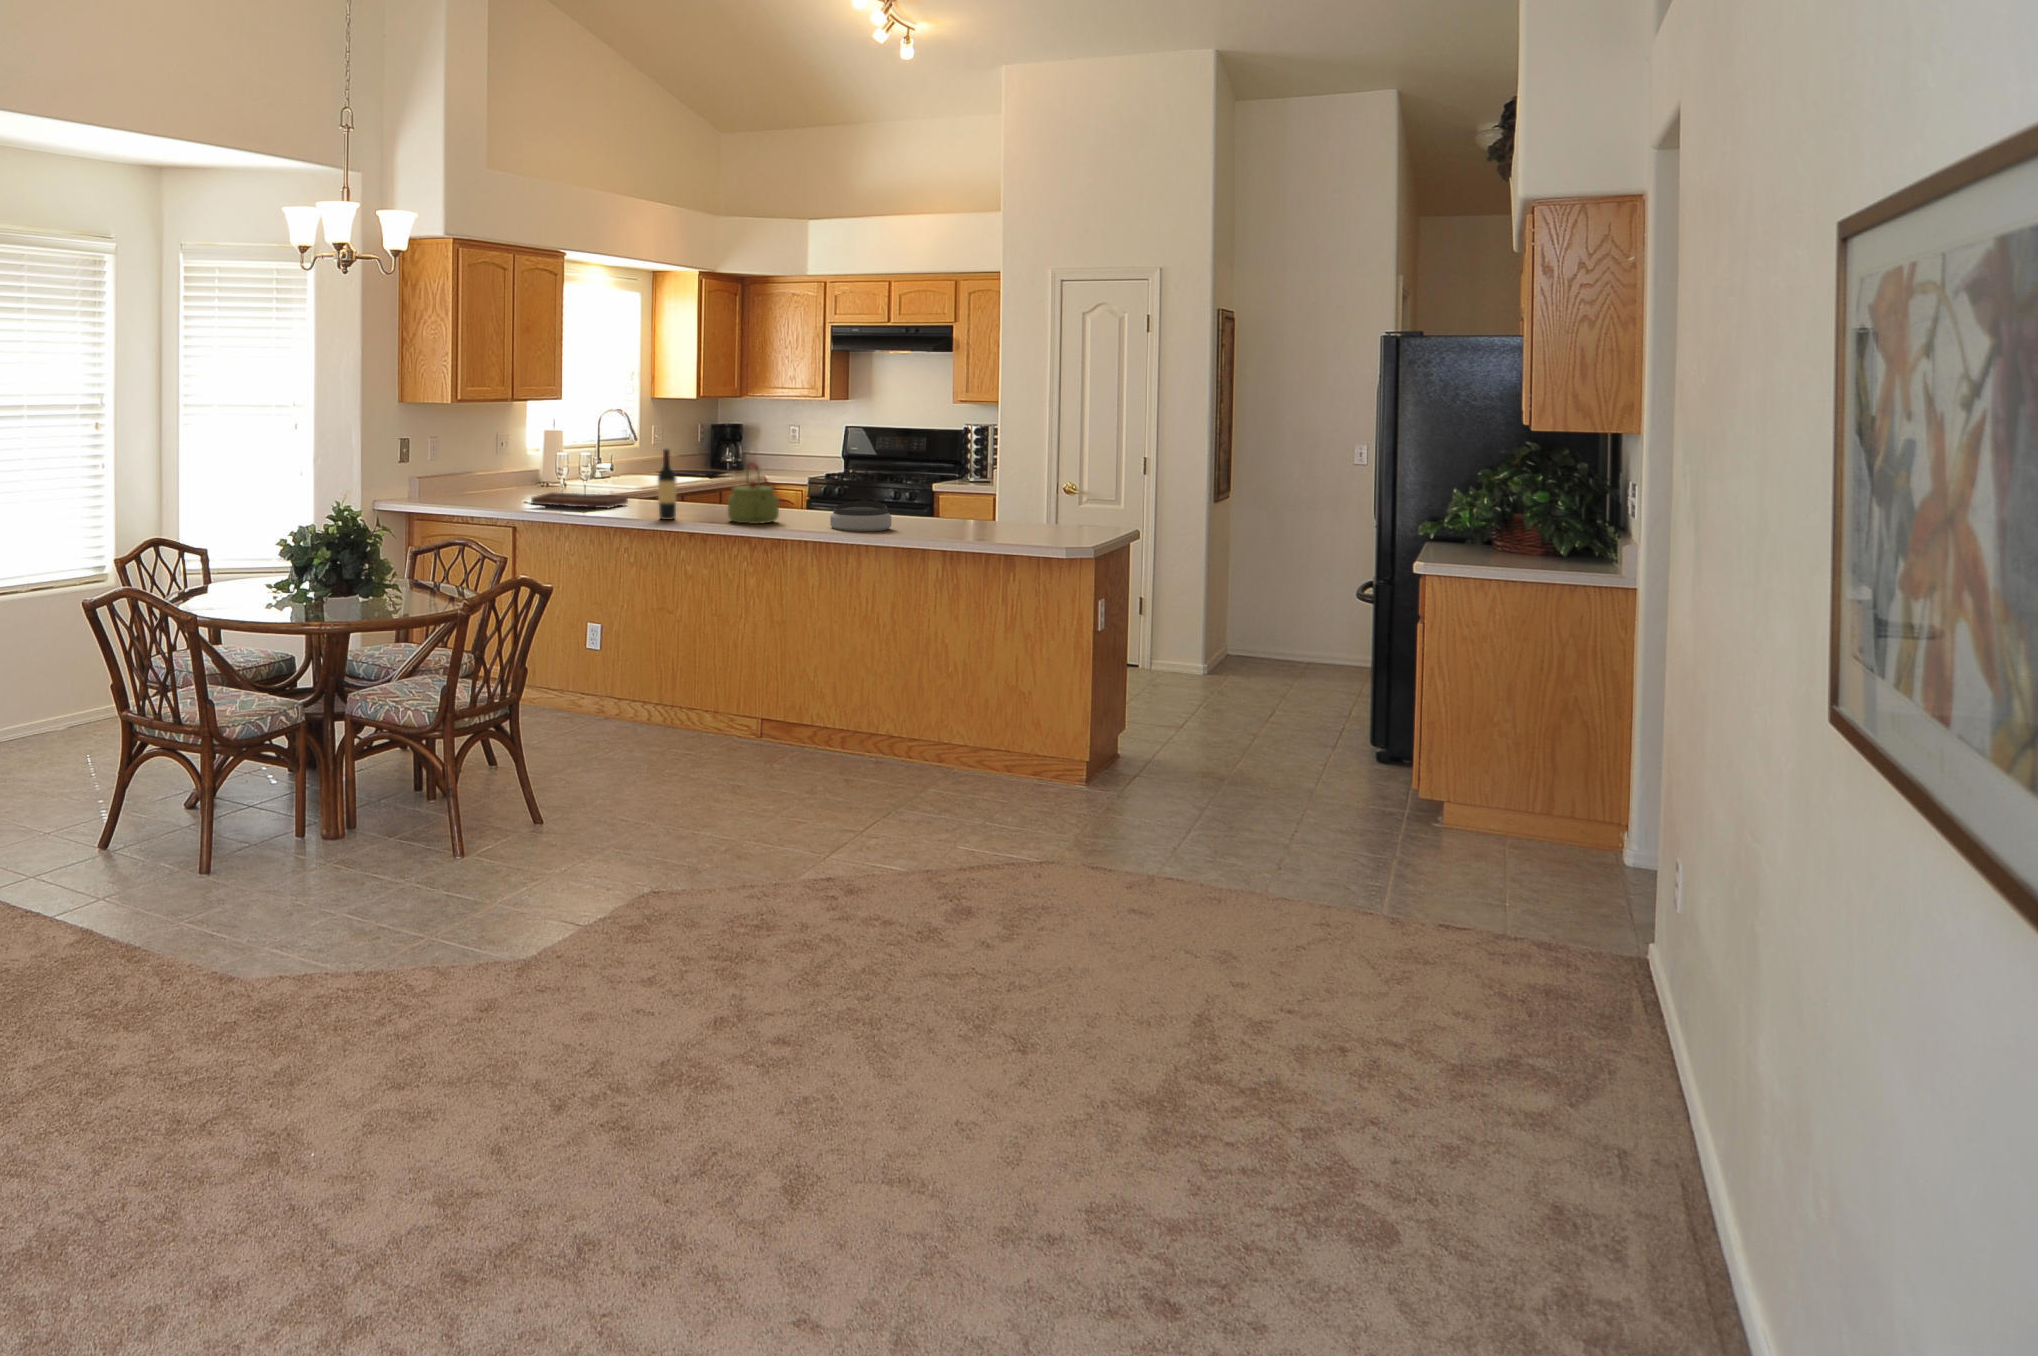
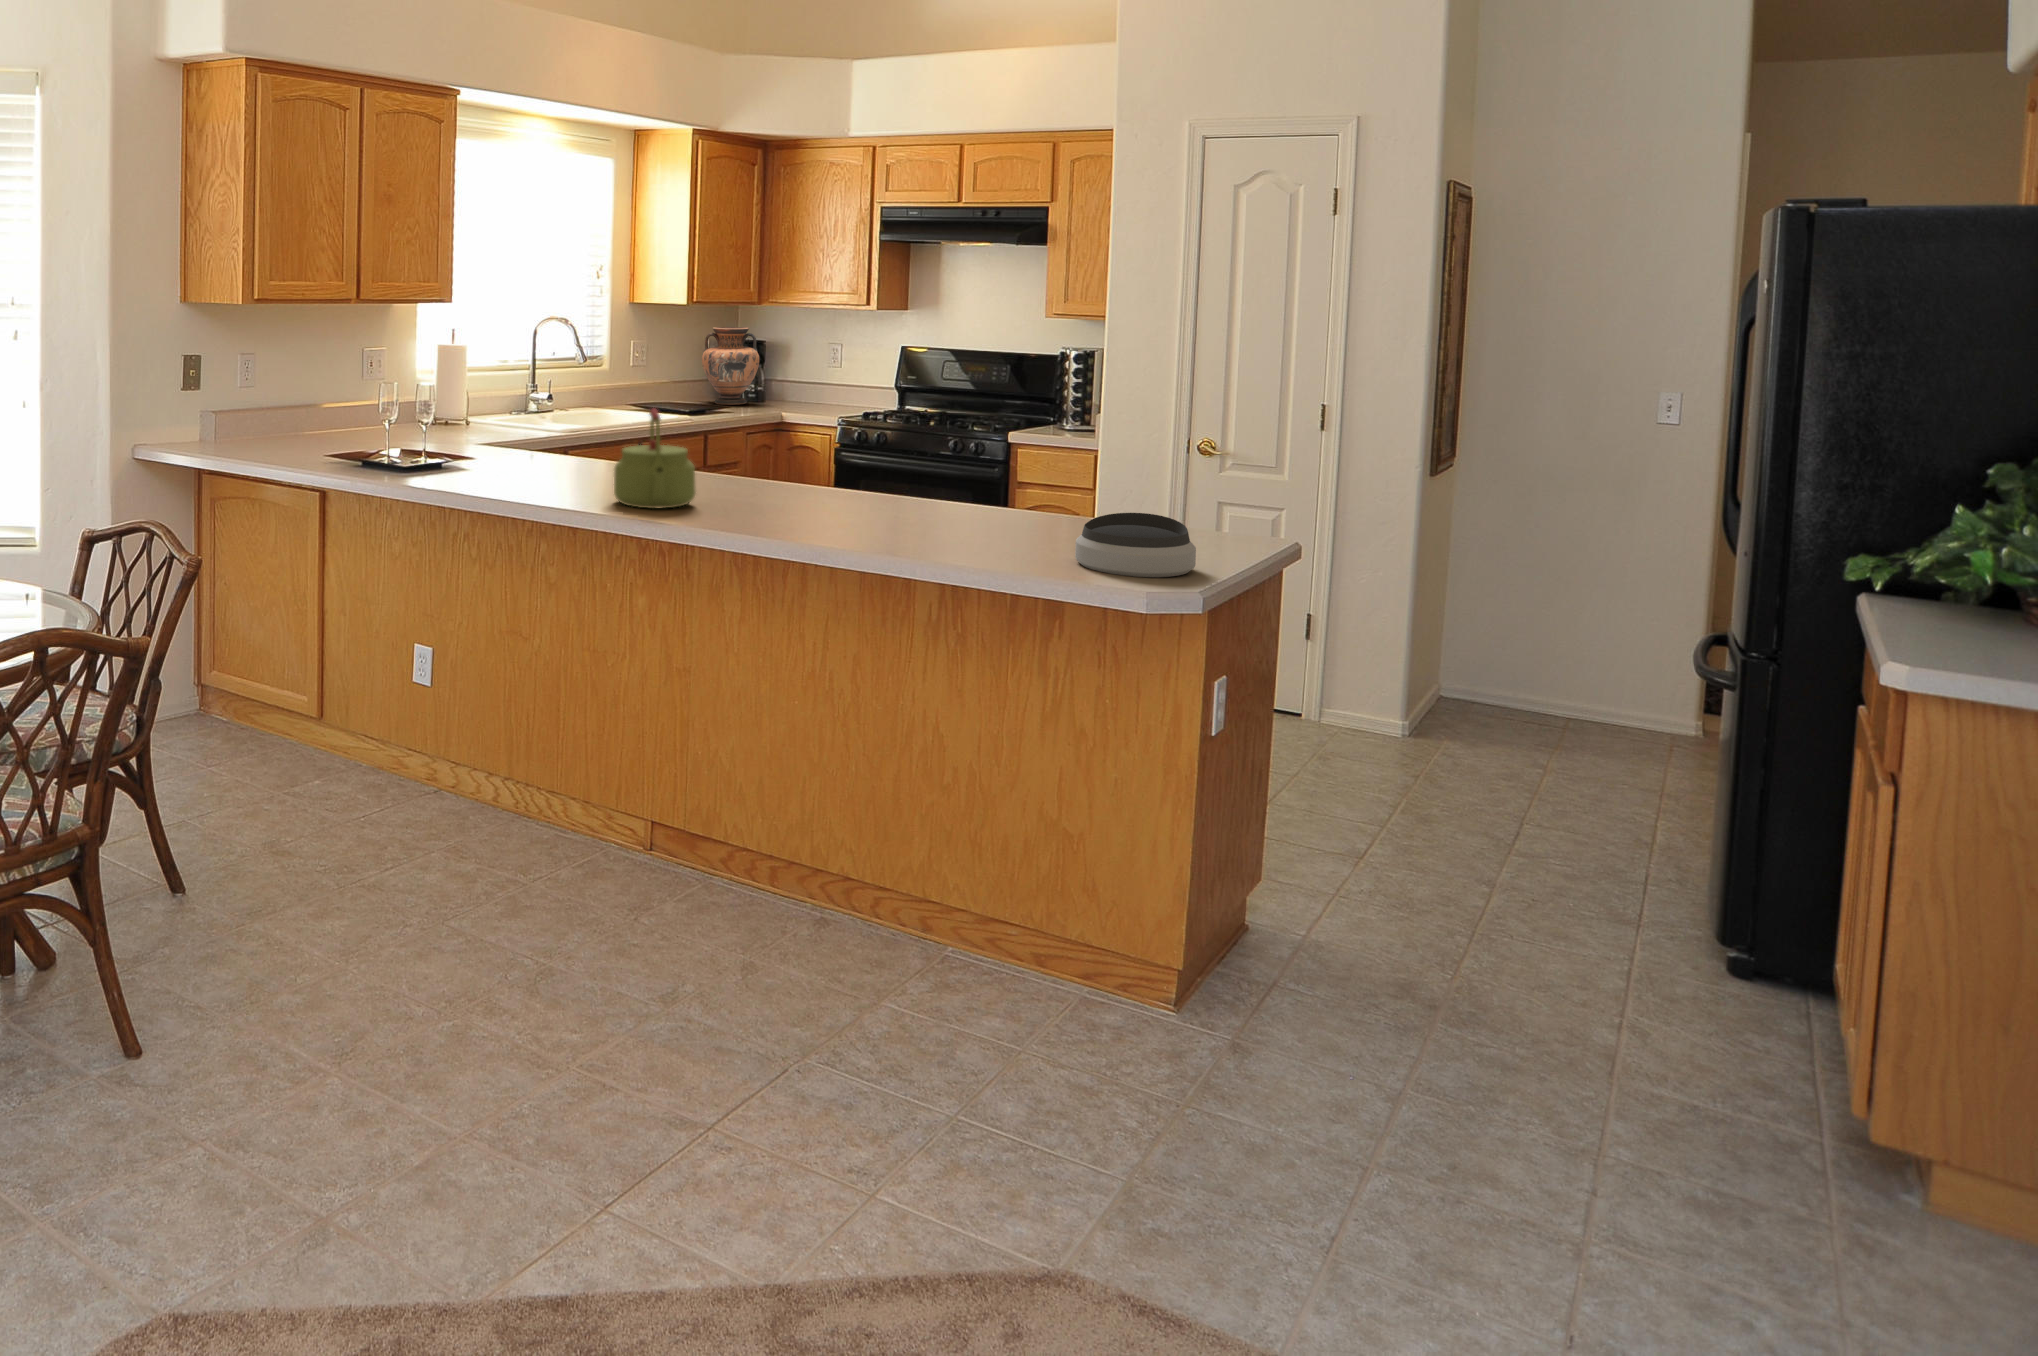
vase: none [699,415,741,473] -> present [702,327,759,405]
wine bottle: present [658,448,676,520] -> none [509,383,538,496]
tray: present [531,475,628,508] -> none [368,414,509,468]
bowl: present [830,501,891,531] -> present [1075,513,1196,577]

